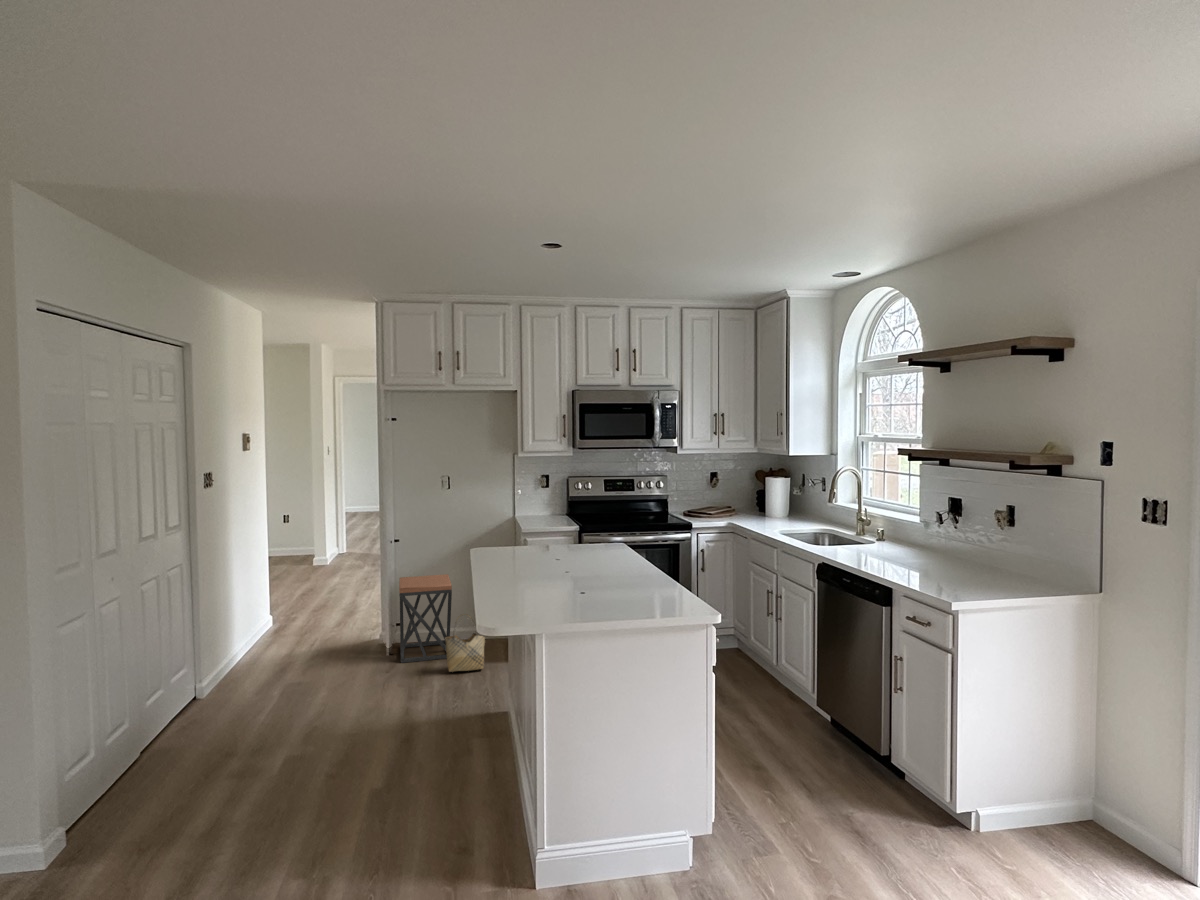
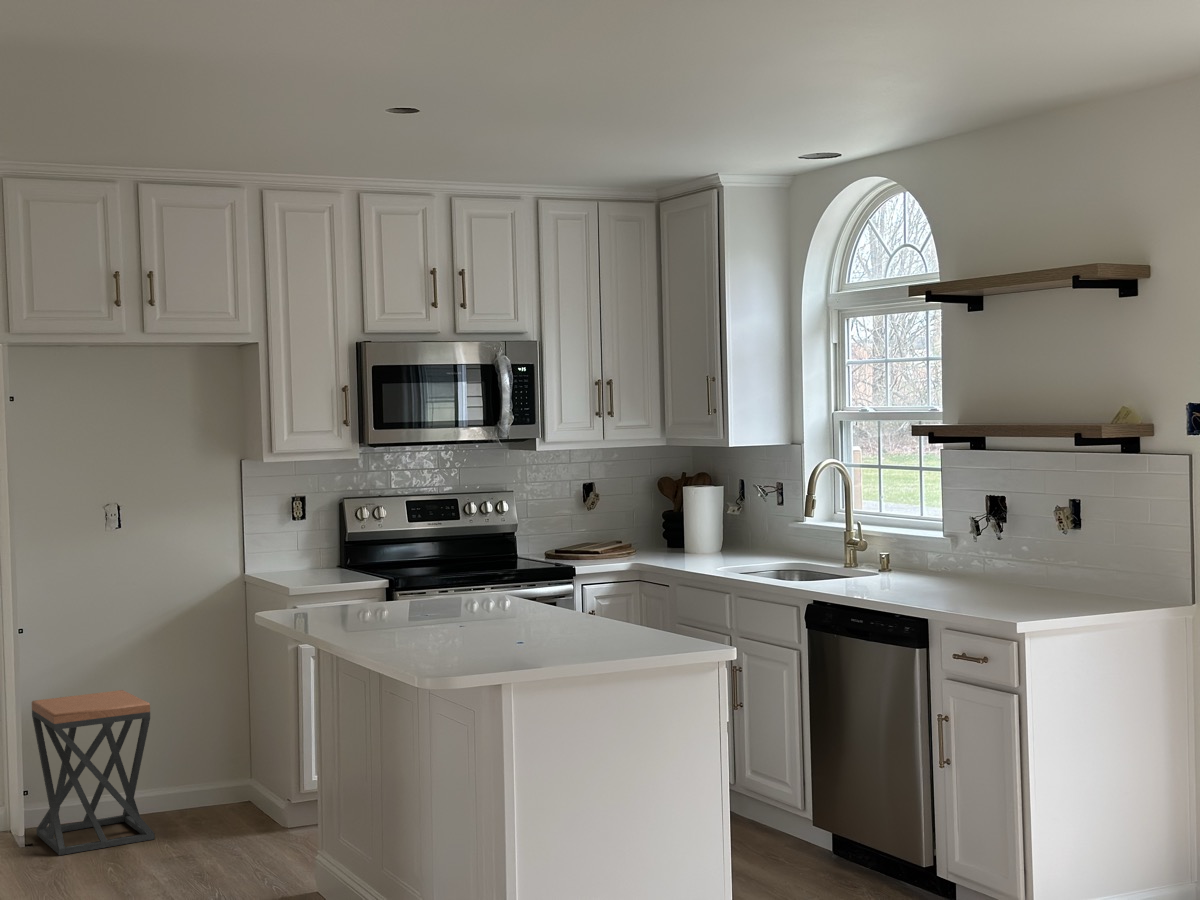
woven basket: present [445,620,485,672] -> none [156,751,229,856]

